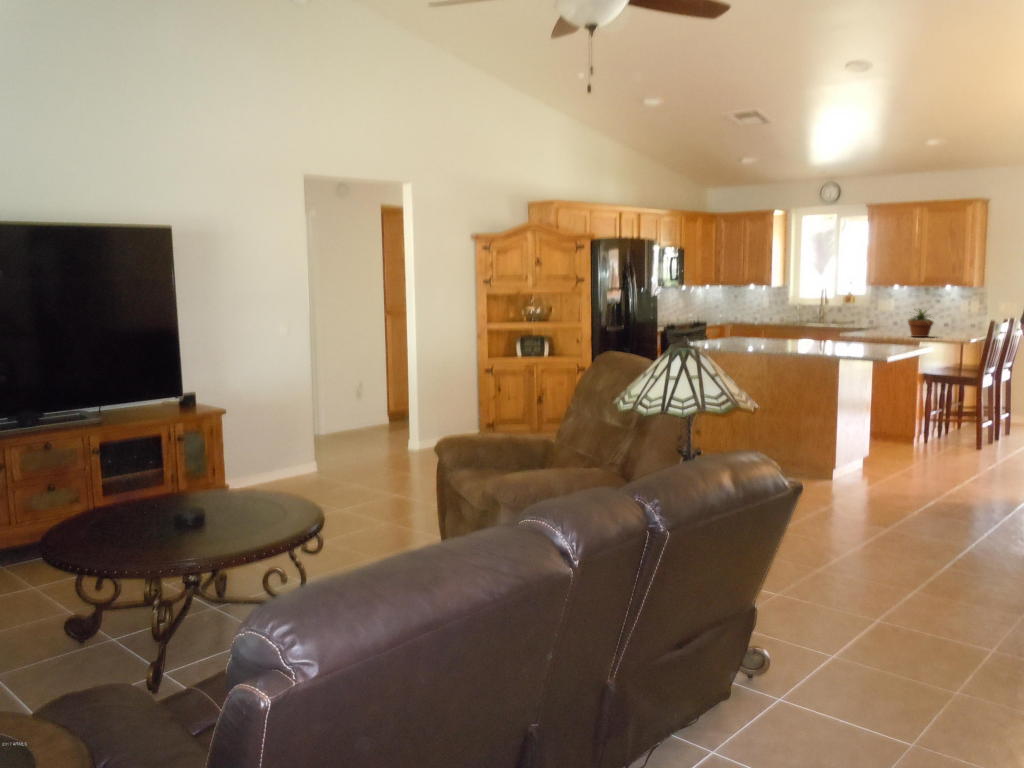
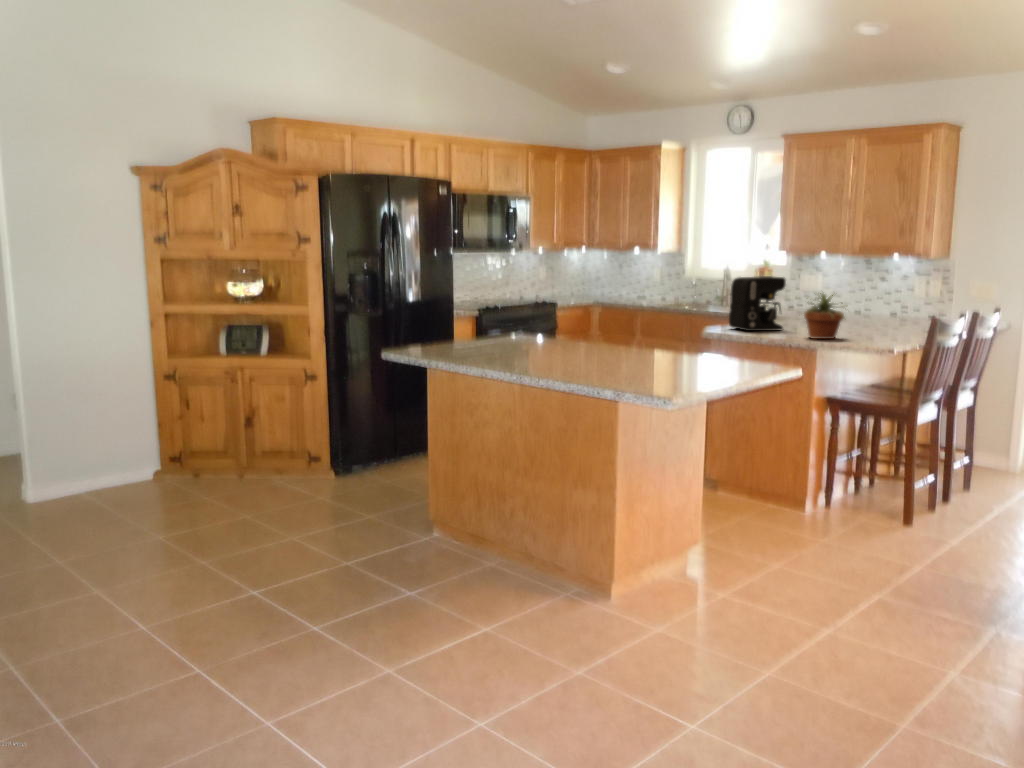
coffee maker: none [852,300,890,334] -> present [729,276,786,331]

